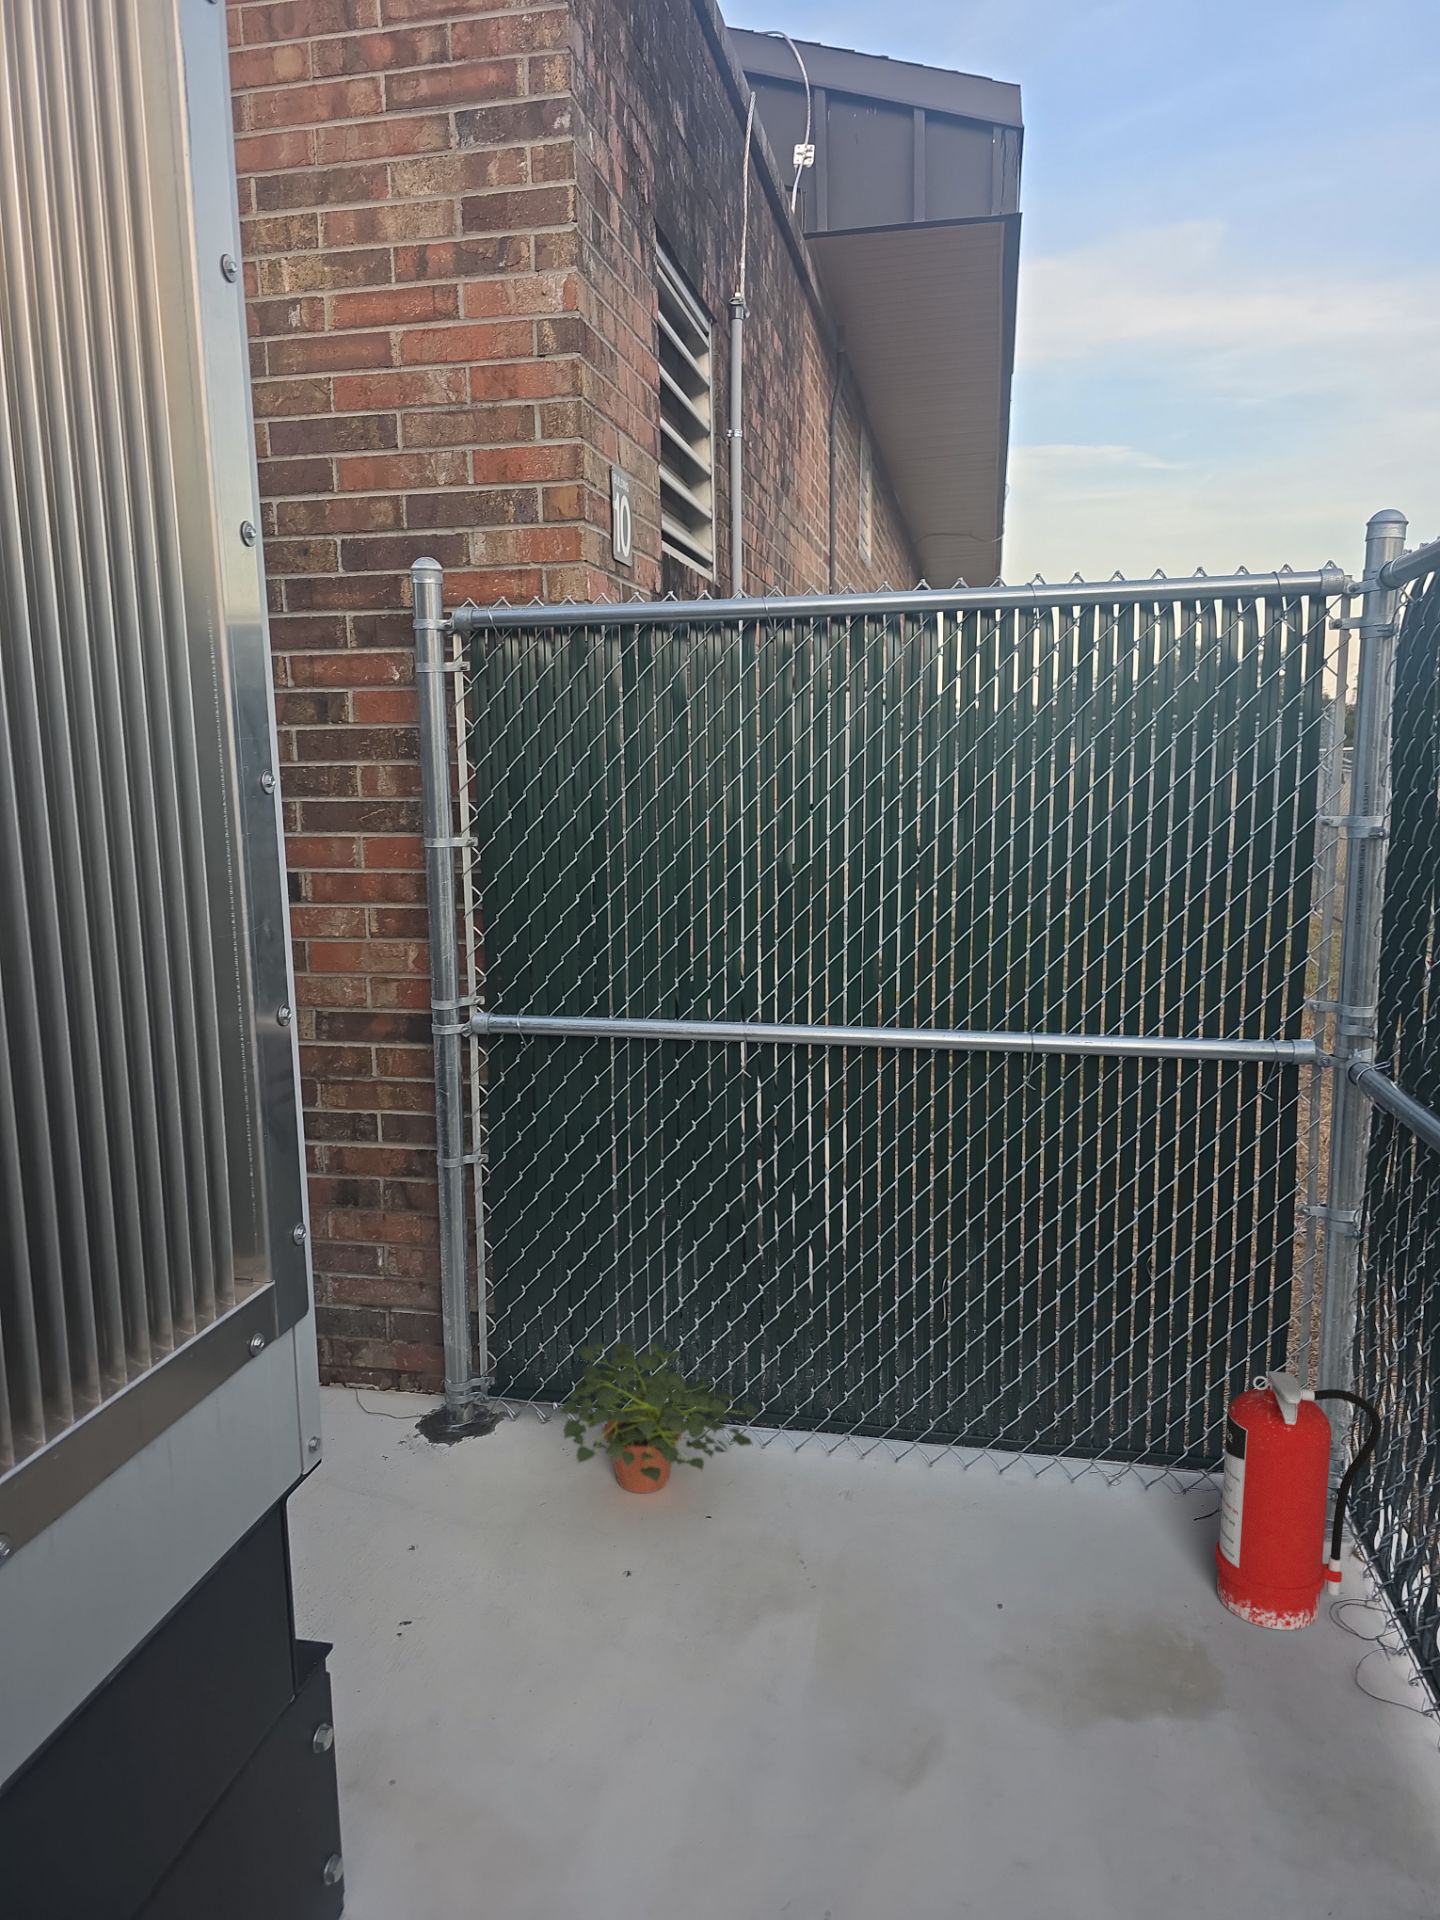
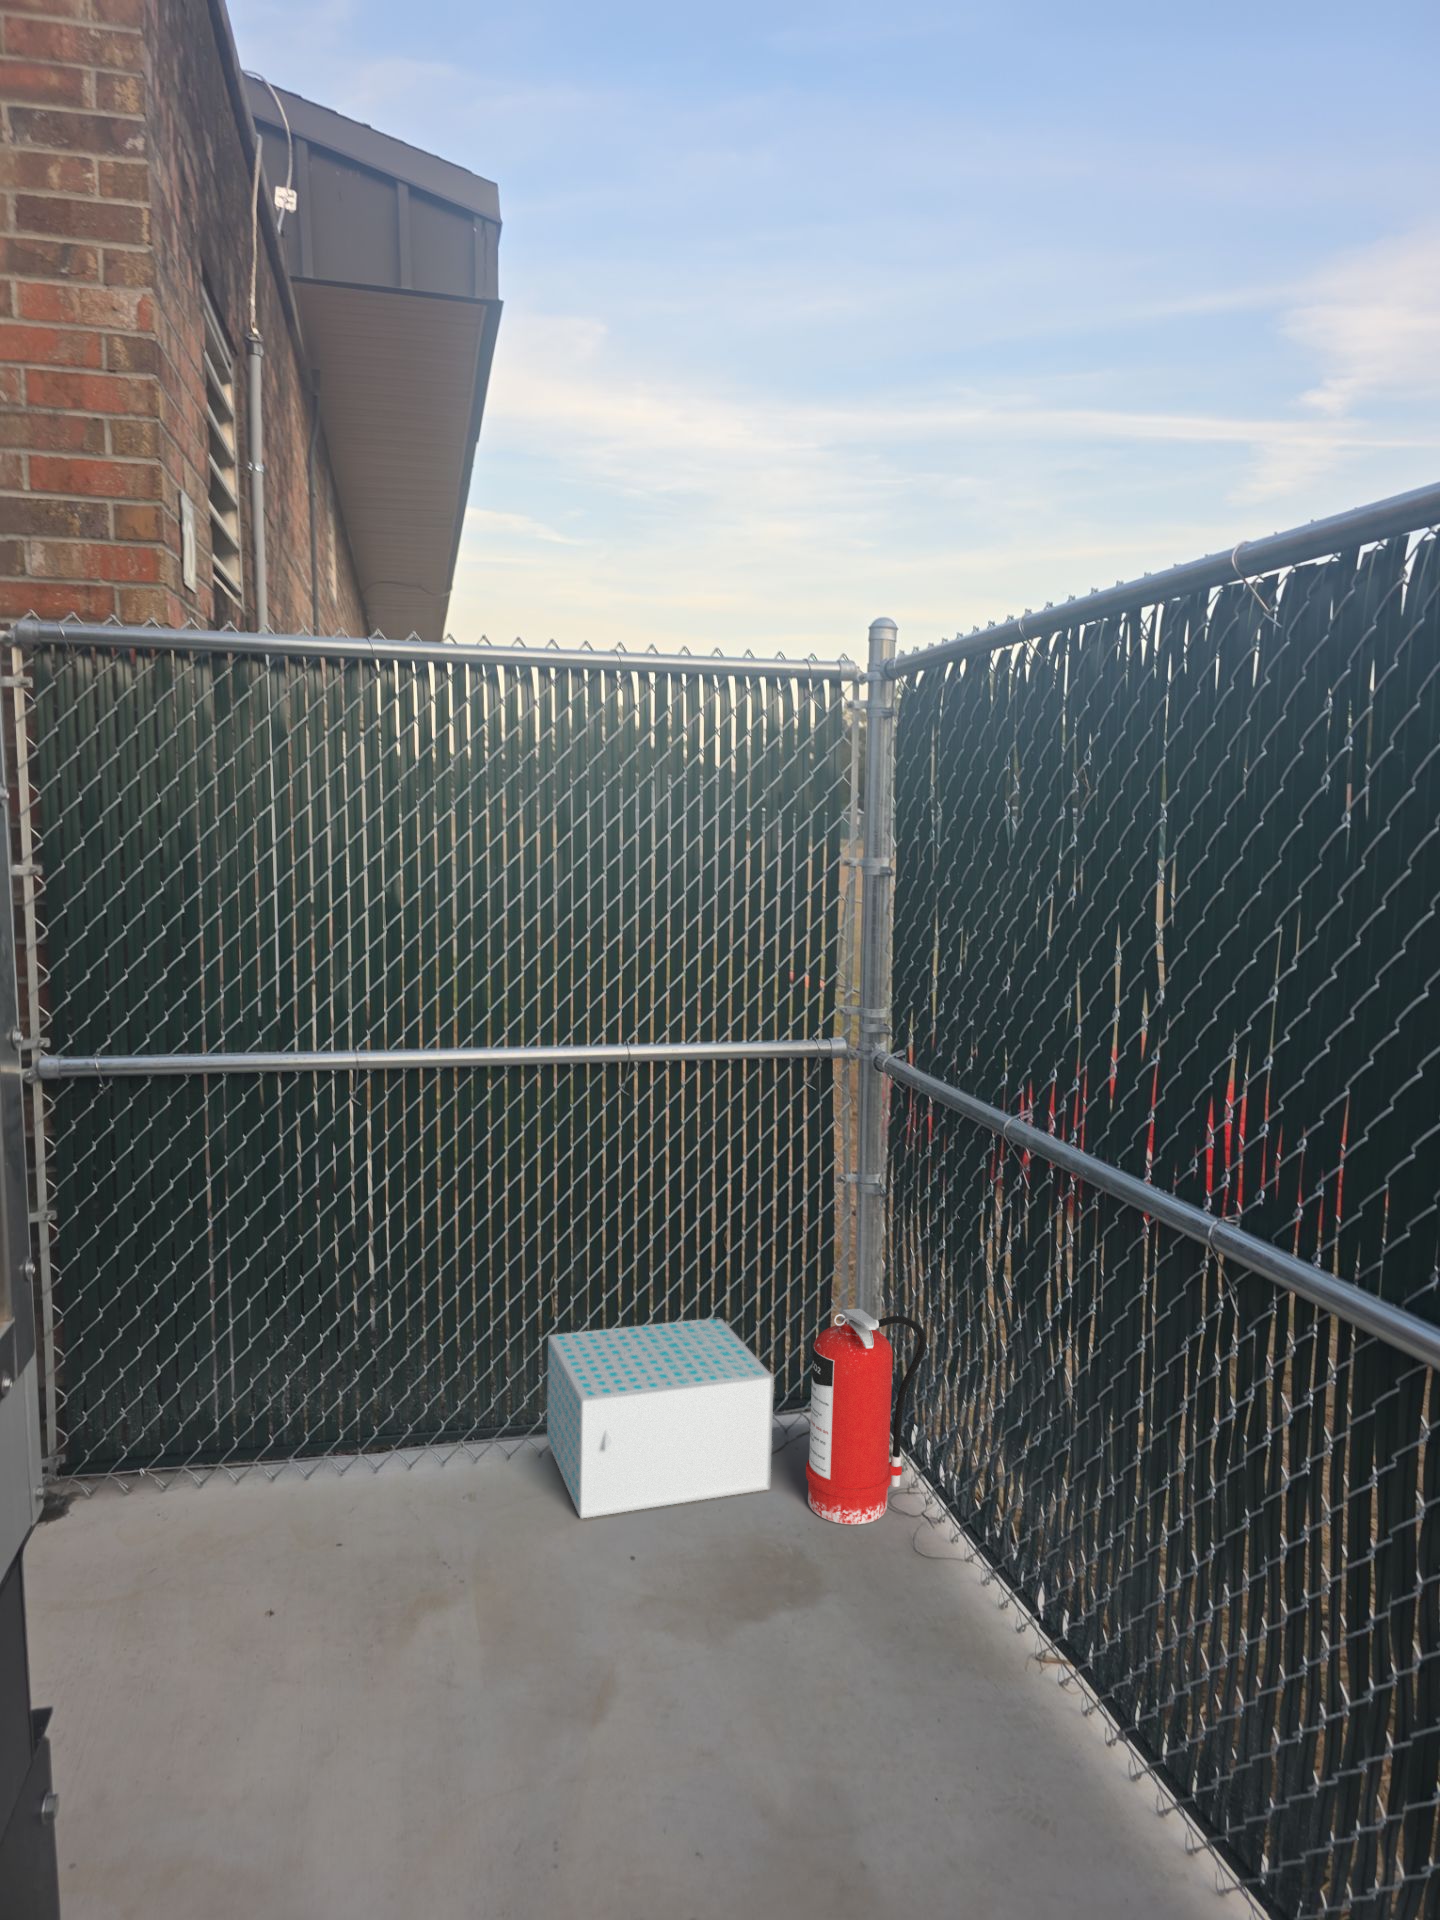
storage box: none [941,1341,1183,1561] -> present [547,1319,774,1518]
potted plant: present [561,1343,758,1493] -> none [170,1383,380,1539]

